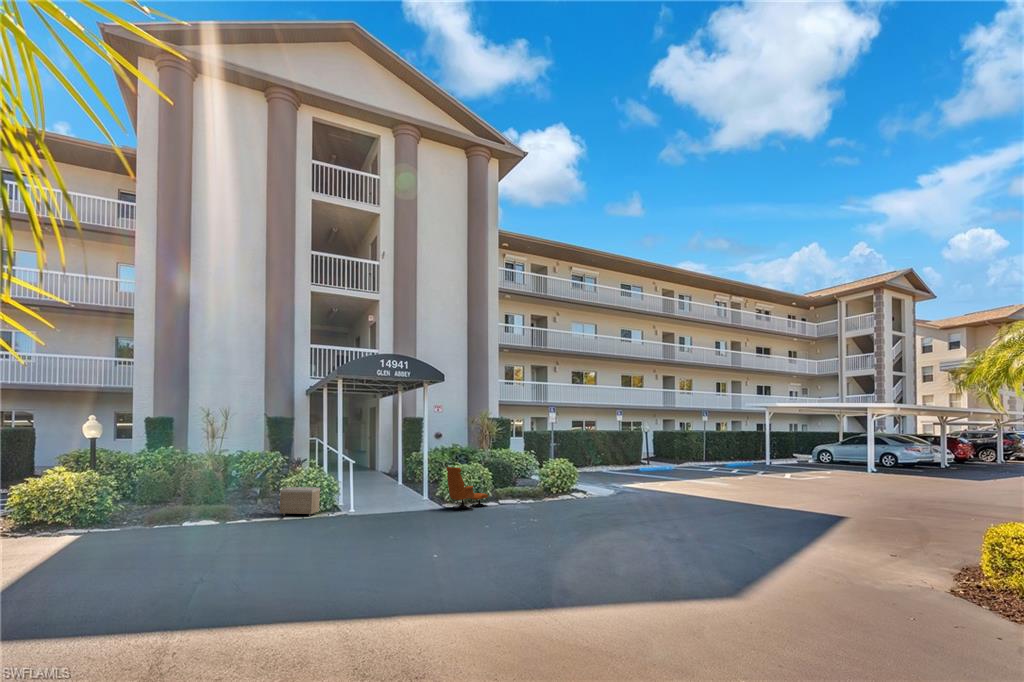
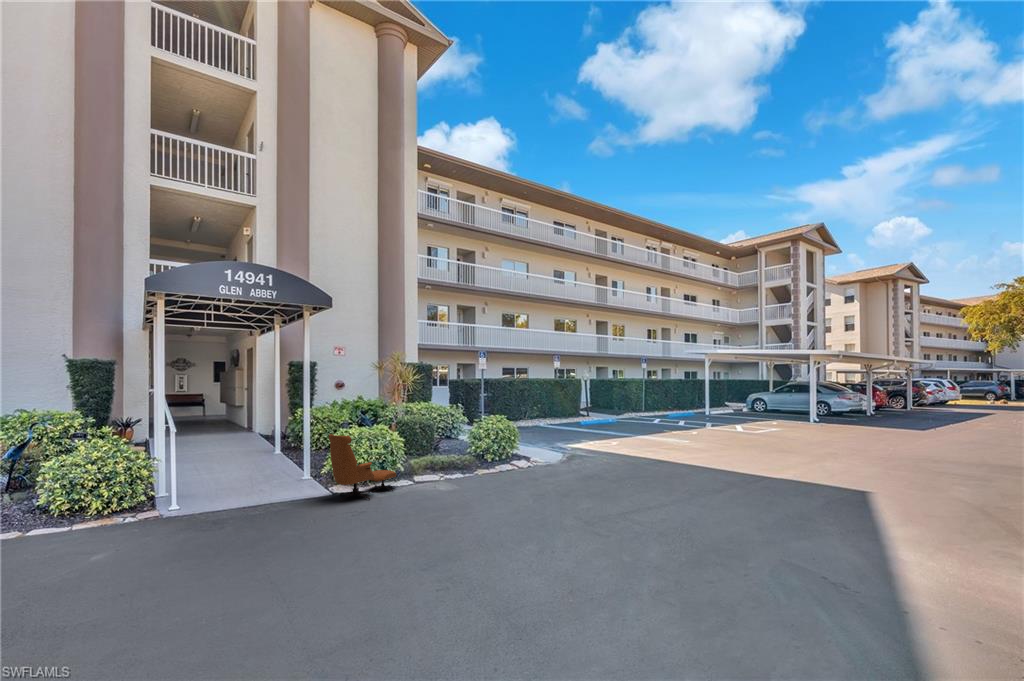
storage bench: present [279,487,320,516] -> none [11,476,99,529]

